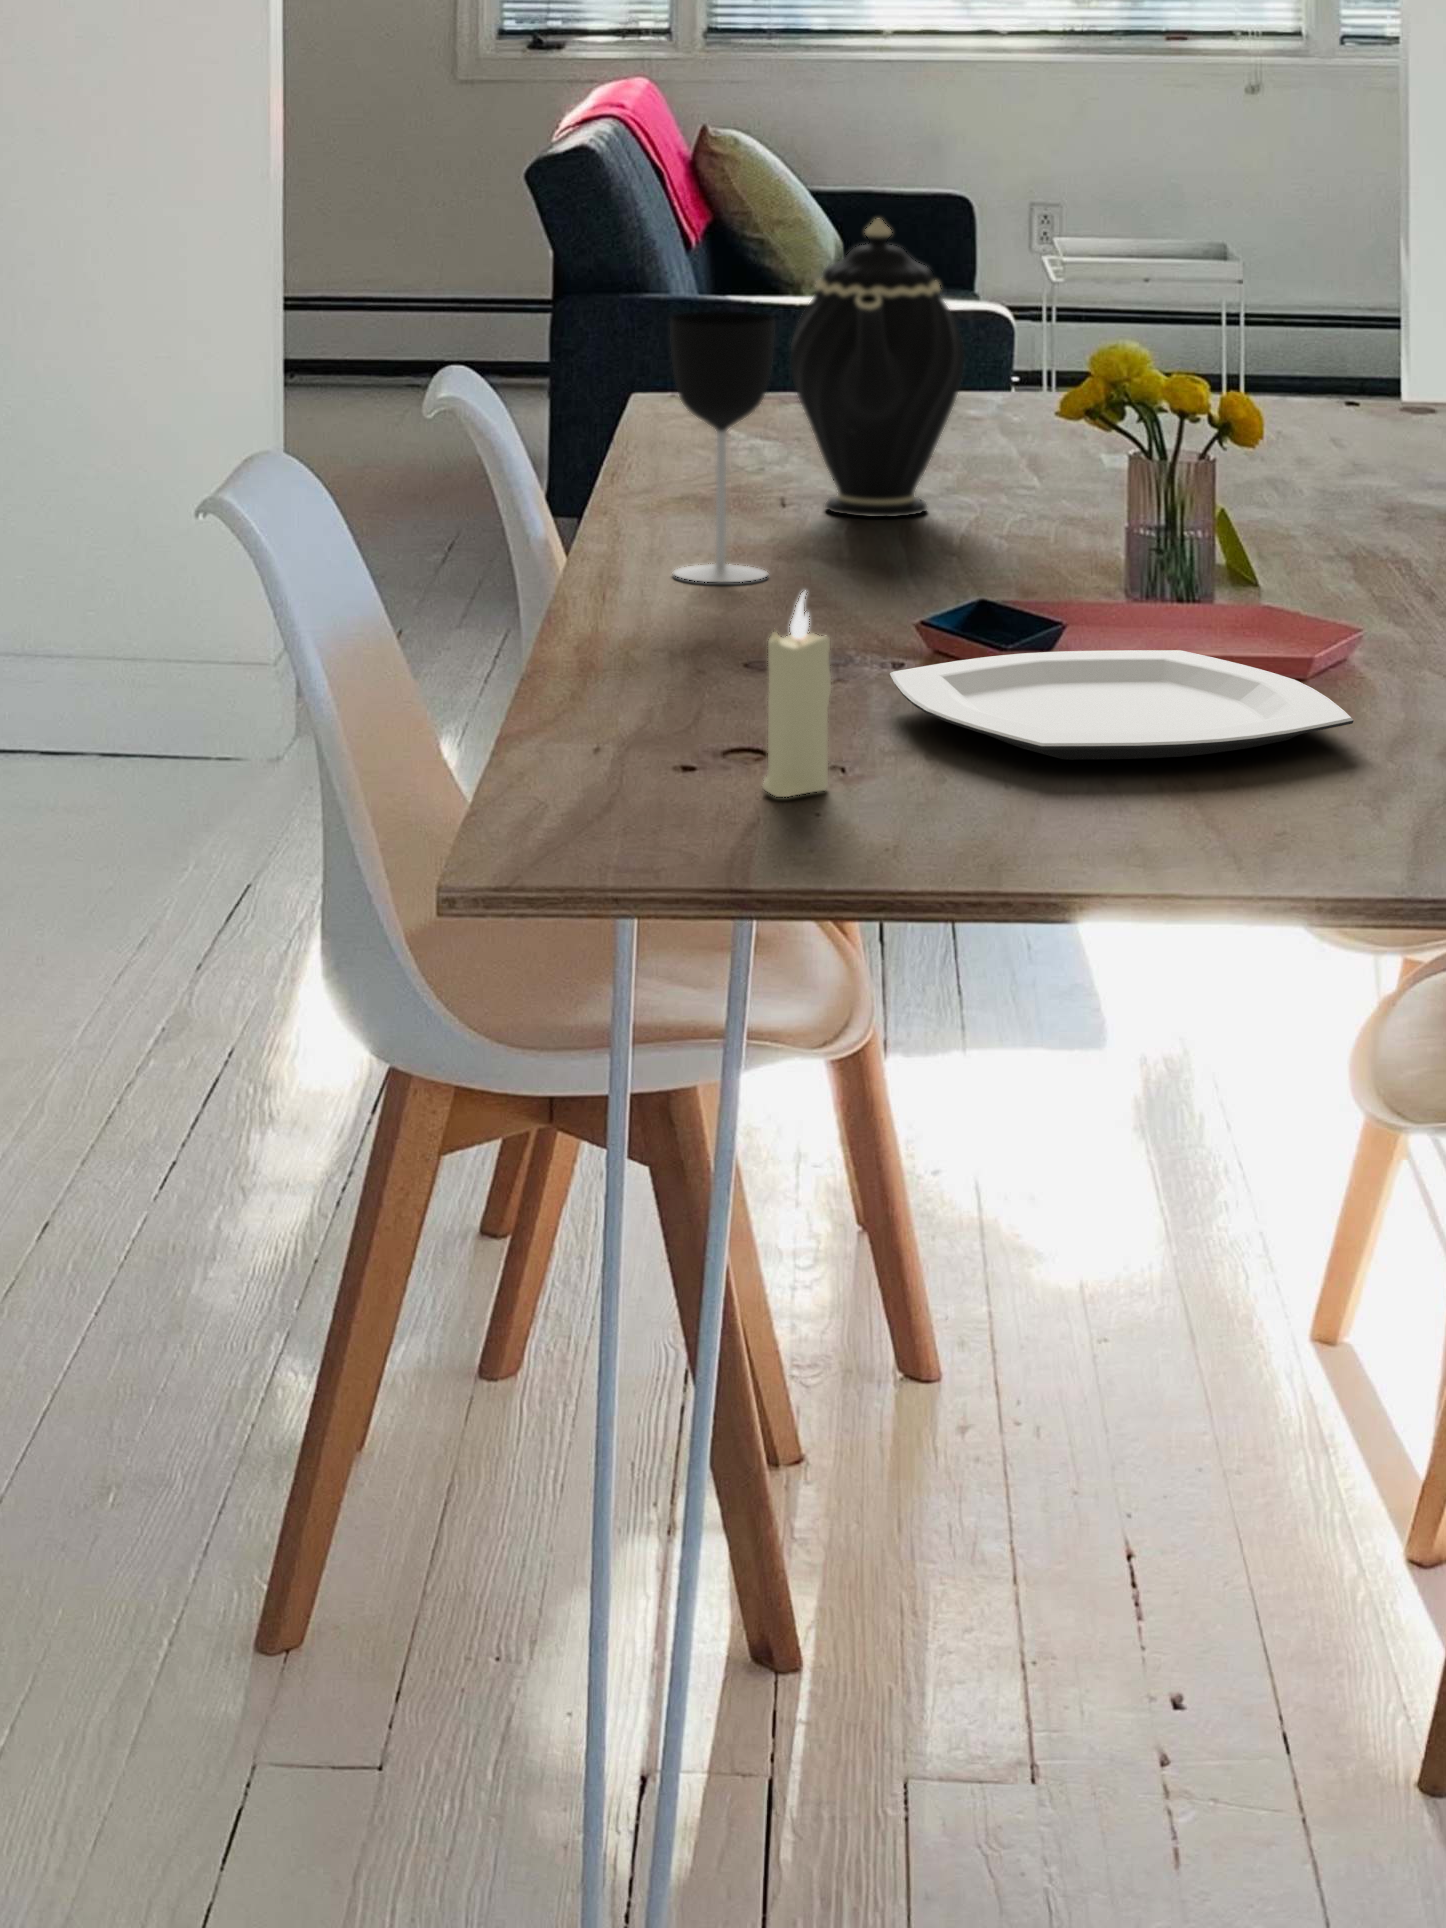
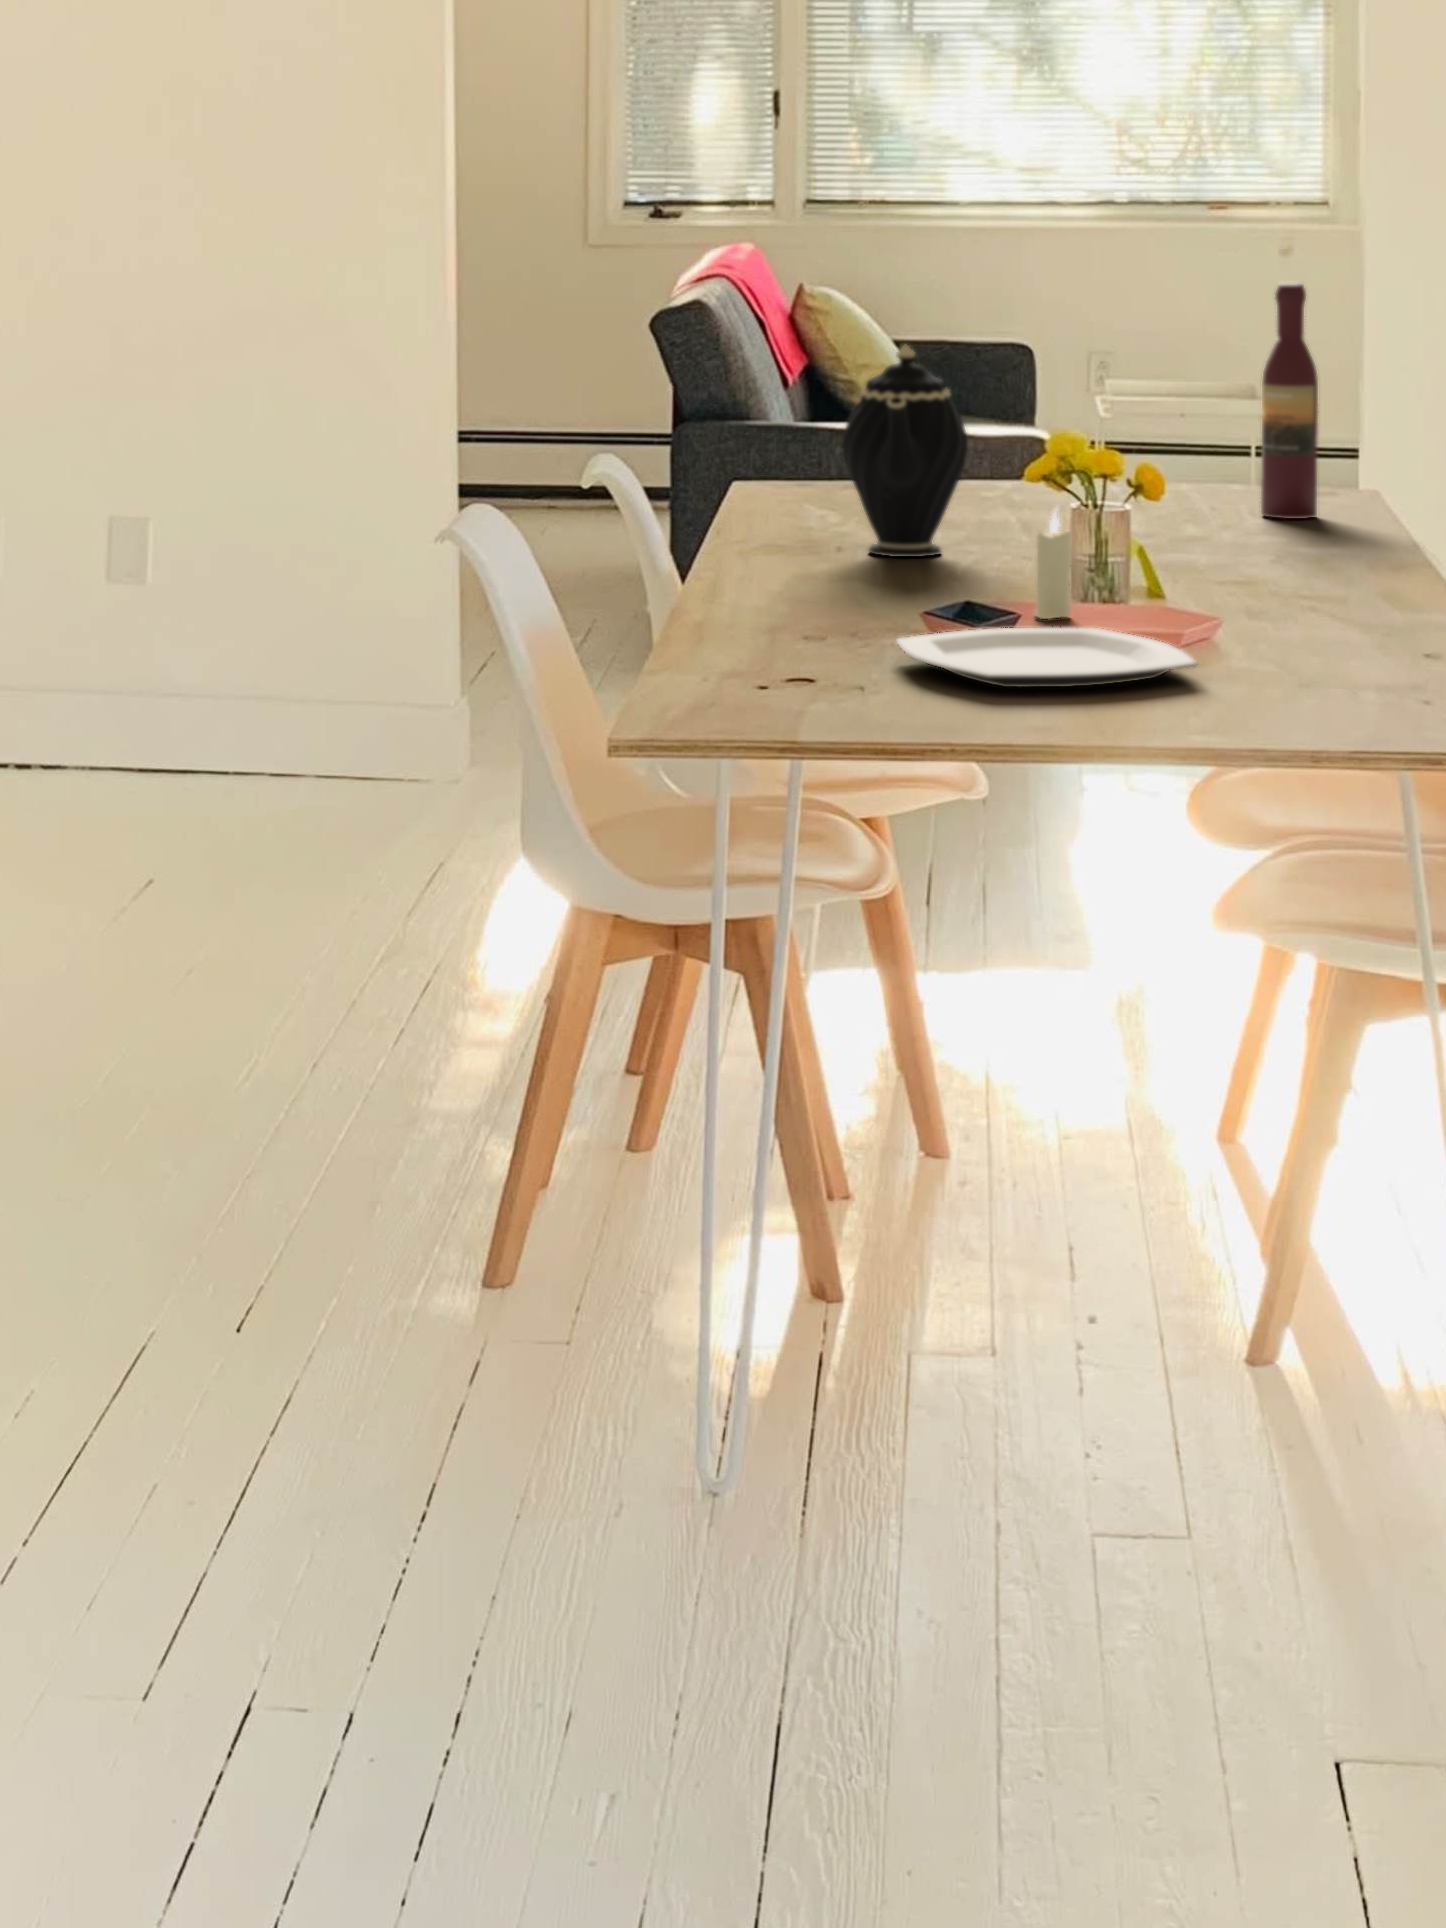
wine bottle: none [1348,134,1424,454] -> present [1261,283,1318,519]
wine glass: present [670,311,775,582] -> none [753,408,827,594]
candle: present [763,593,831,797] -> present [1034,510,1072,619]

